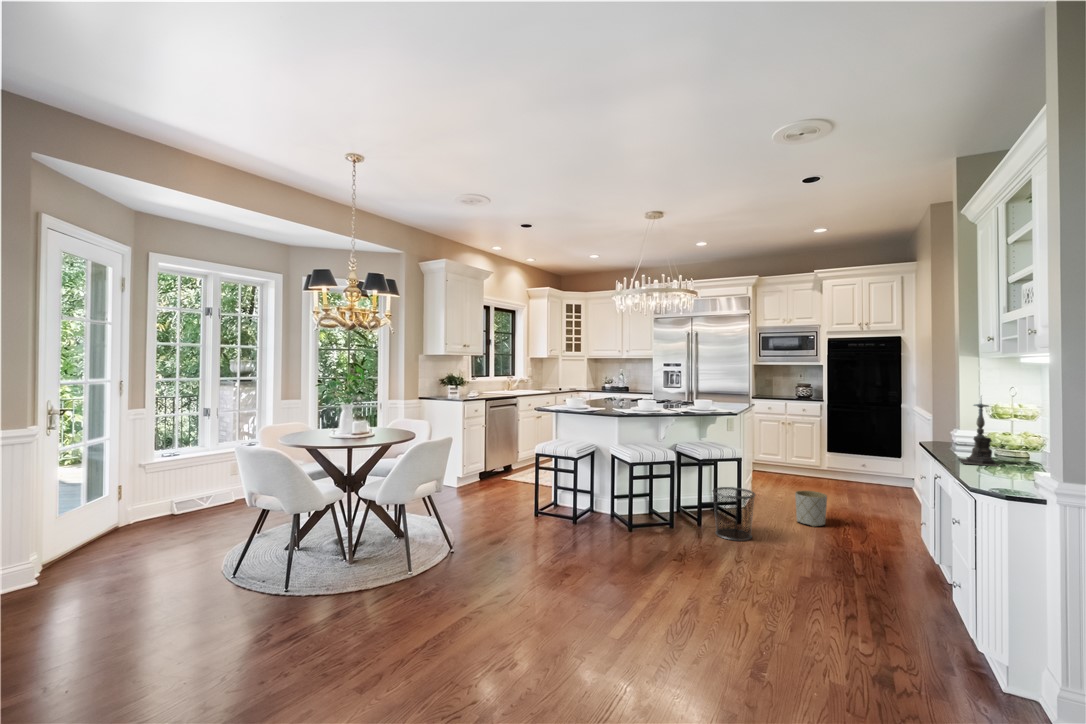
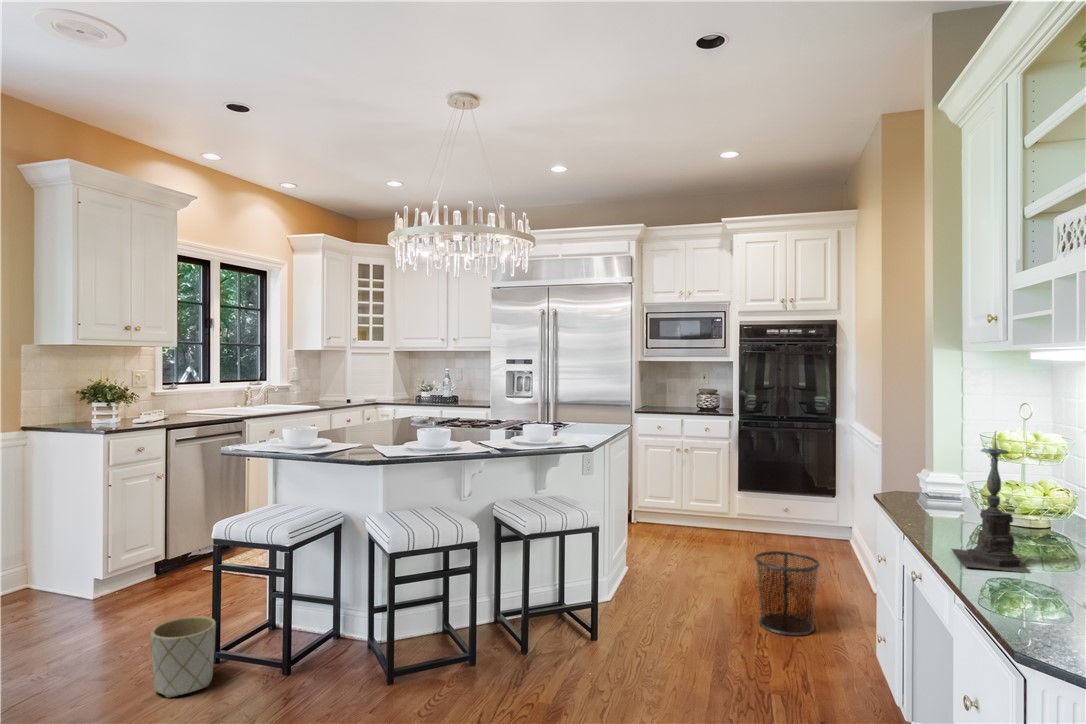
waste bin: present [713,487,755,541] -> present [755,551,820,636]
planter: present [795,491,827,527] -> present [151,616,216,698]

